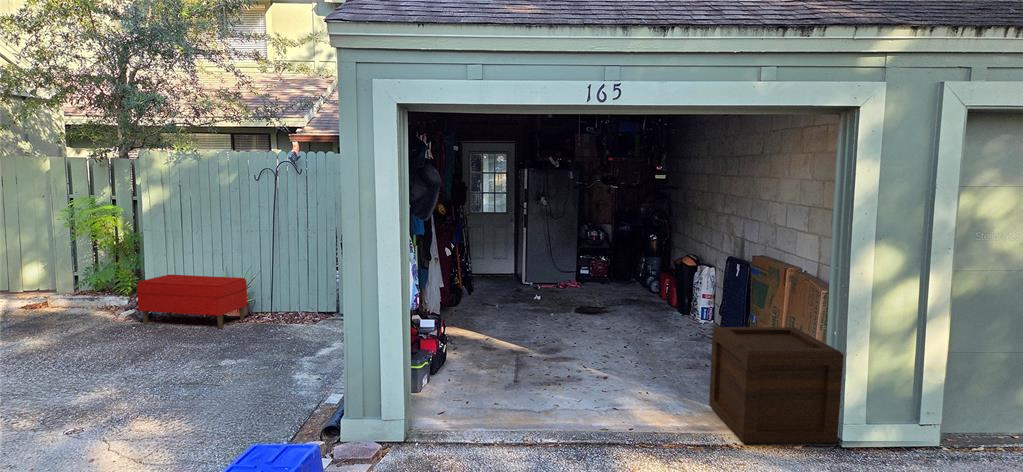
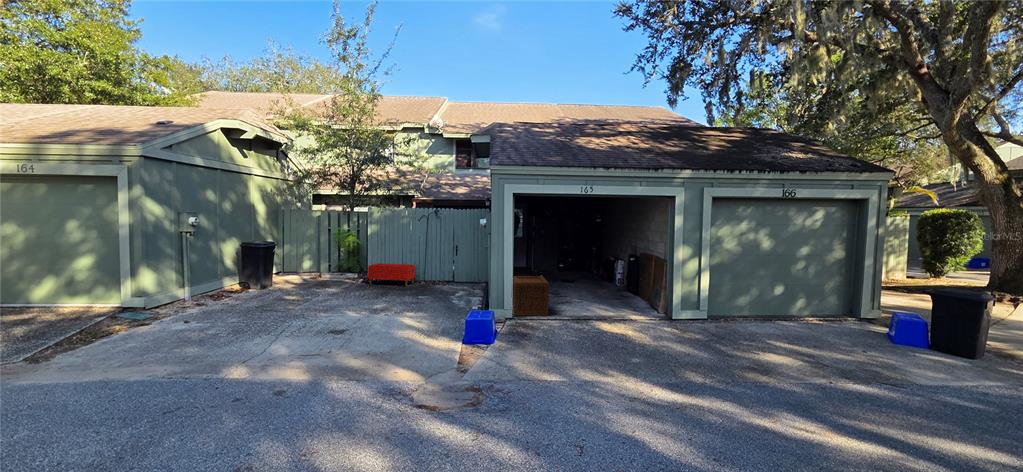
wooden crate: present [709,327,844,444] -> present [511,276,549,316]

